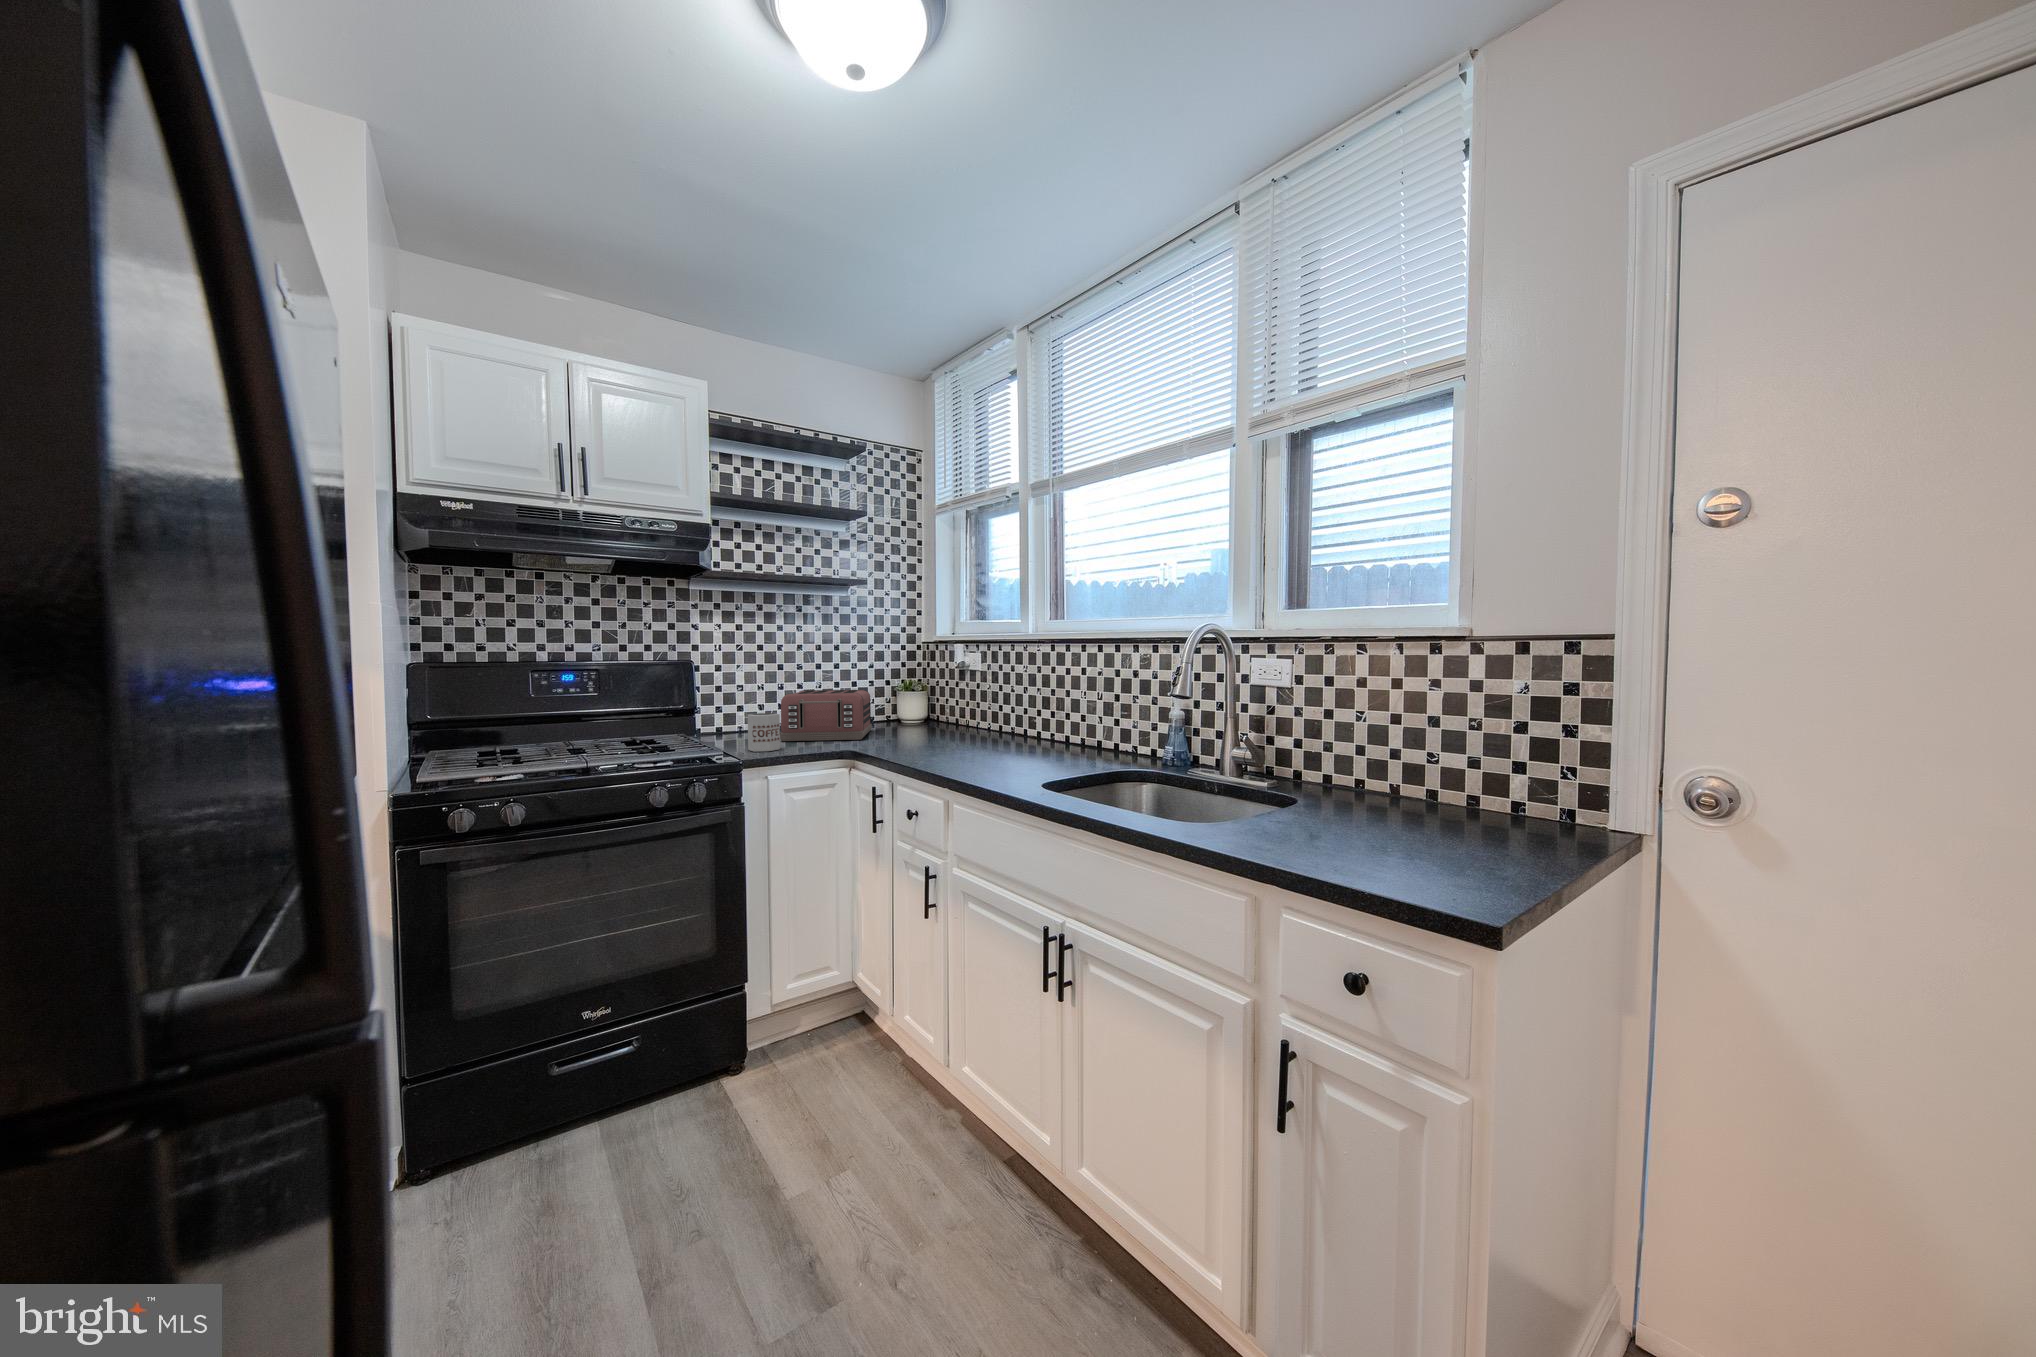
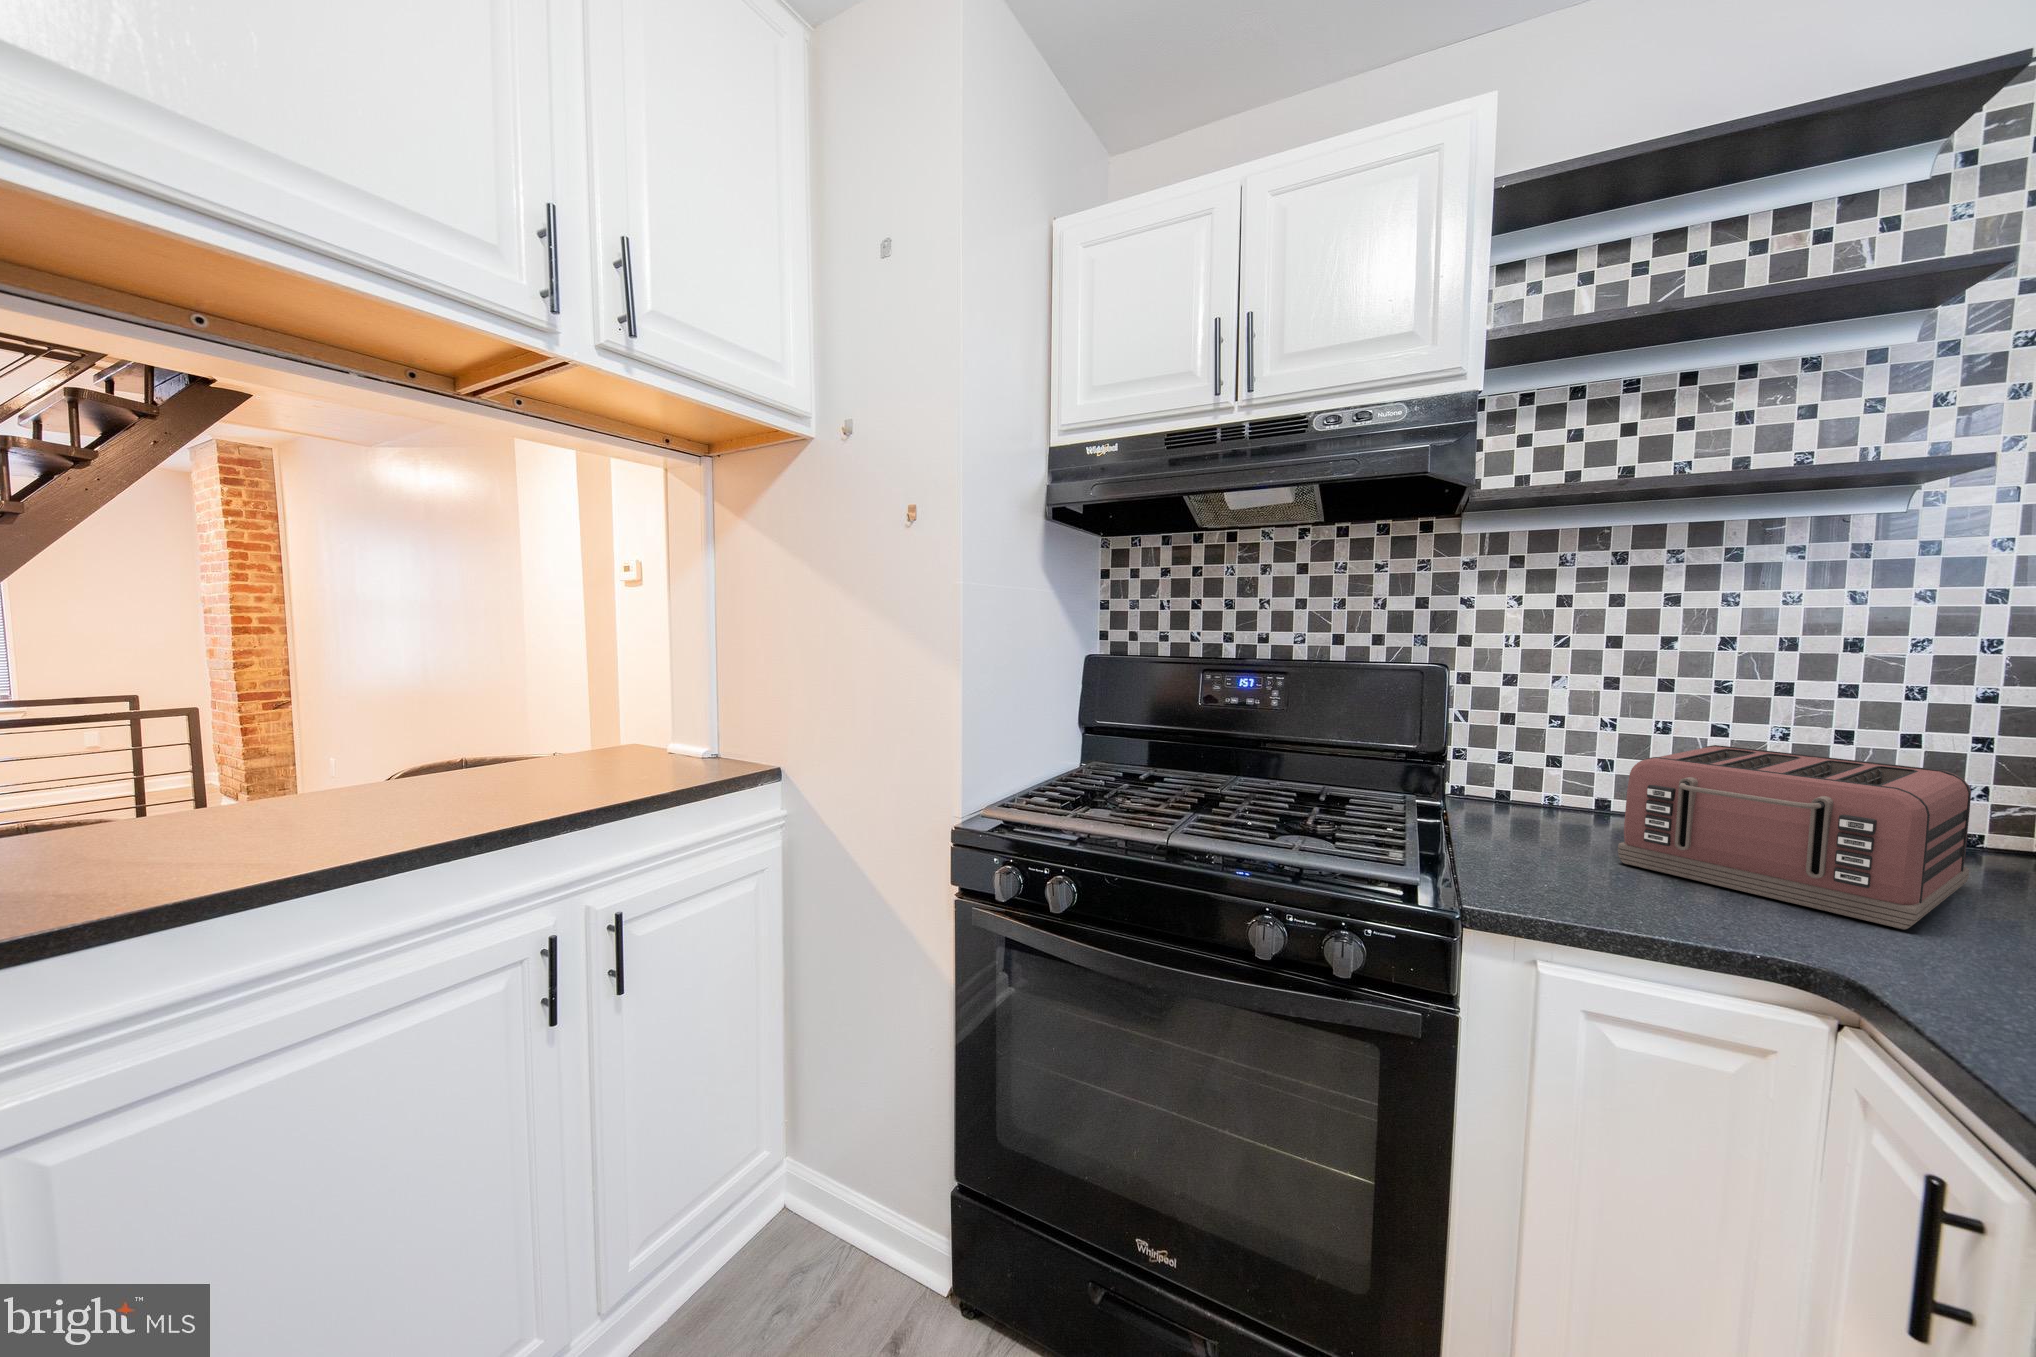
mug: present [748,713,780,752] -> none [1511,798,1598,897]

